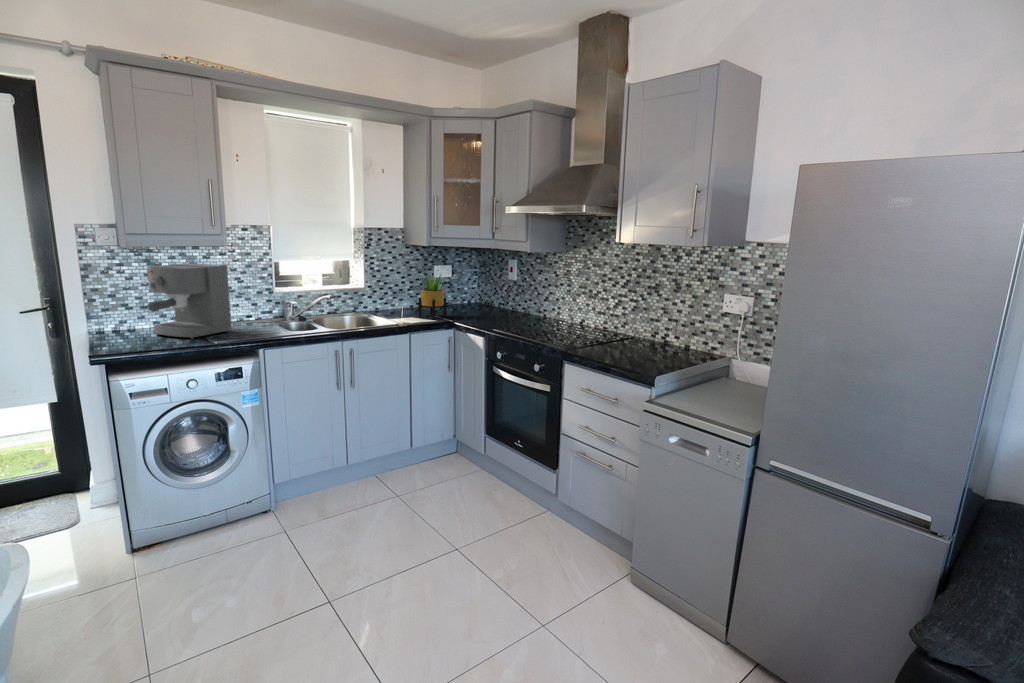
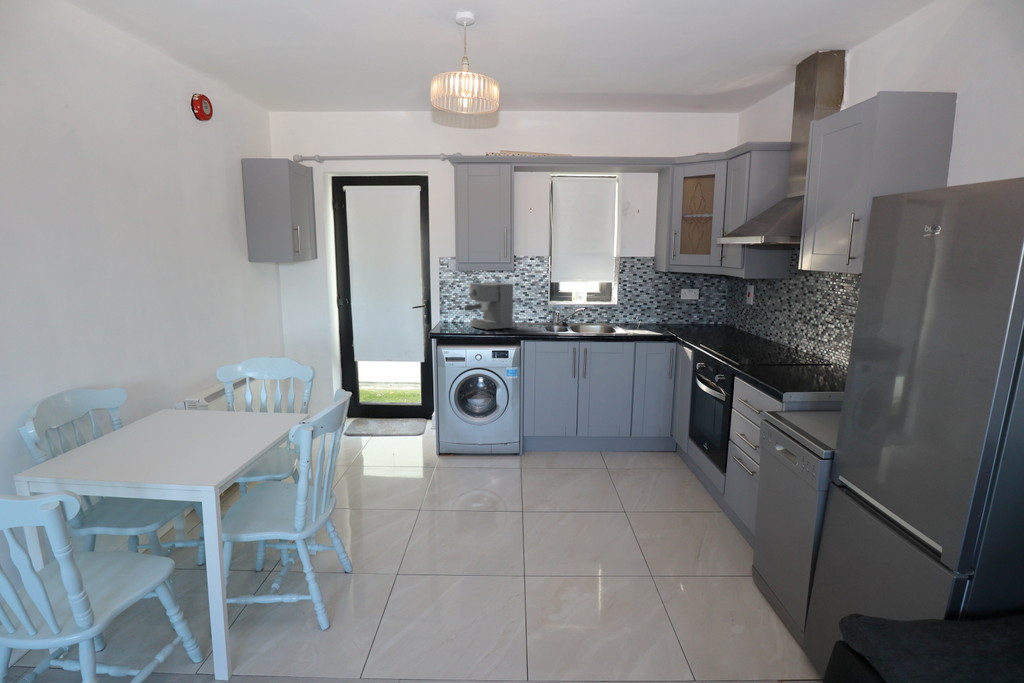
potted plant: present [419,272,446,320] -> none [651,291,677,333]

